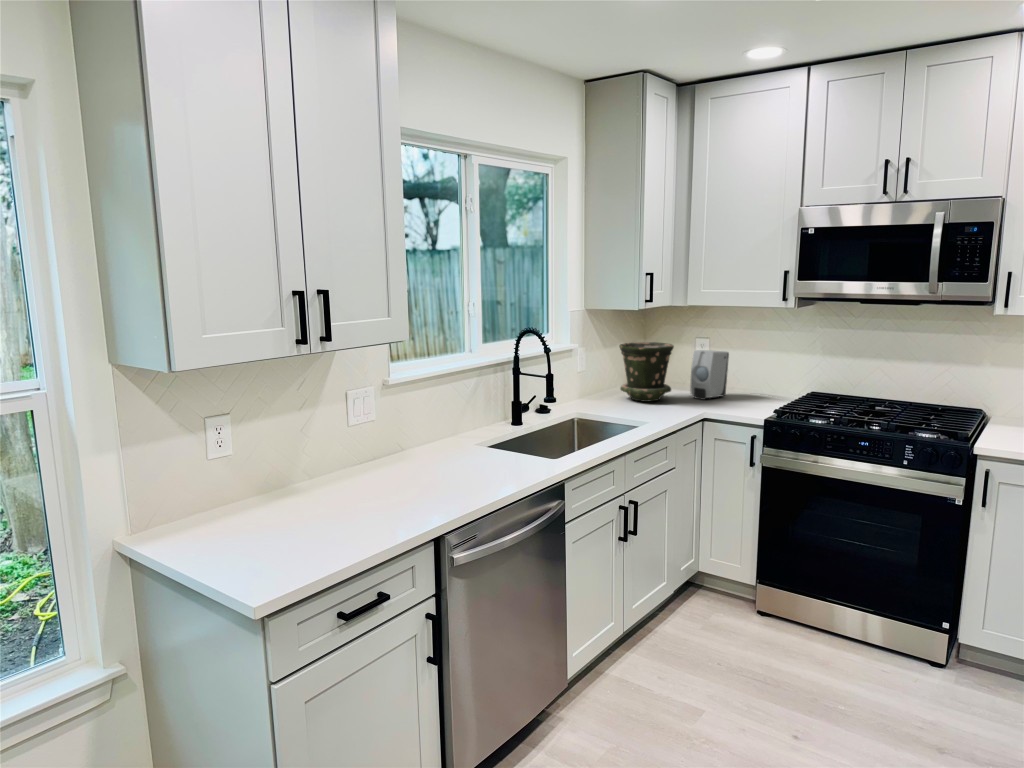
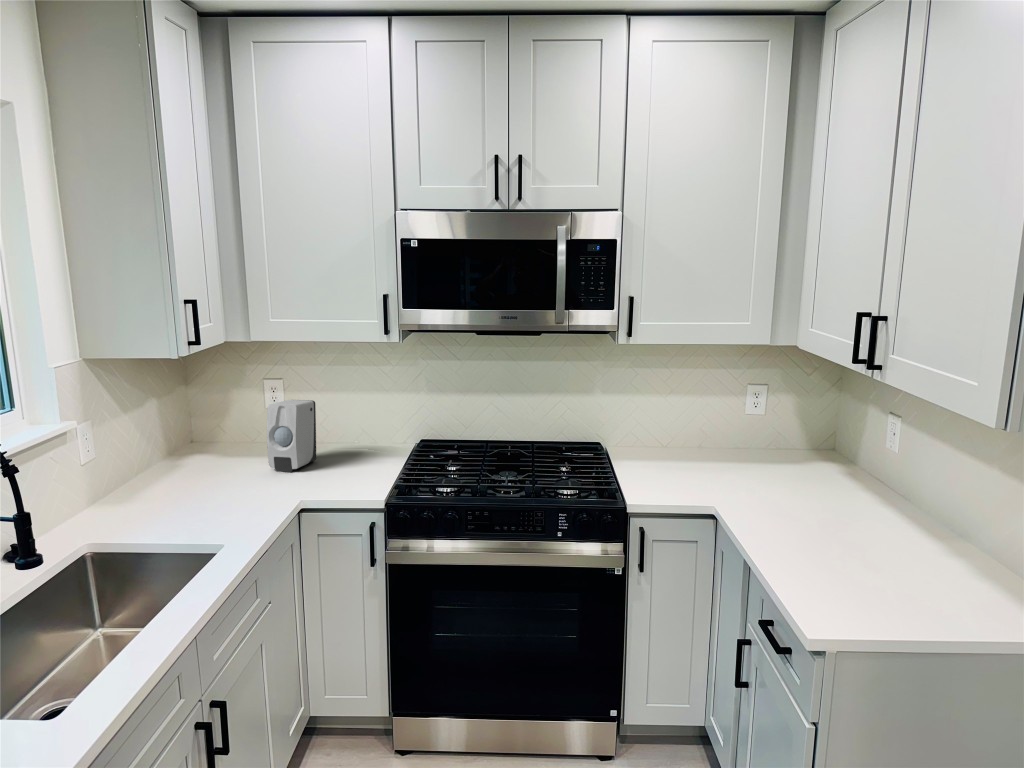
flower pot: present [619,342,674,402] -> none [151,400,243,494]

